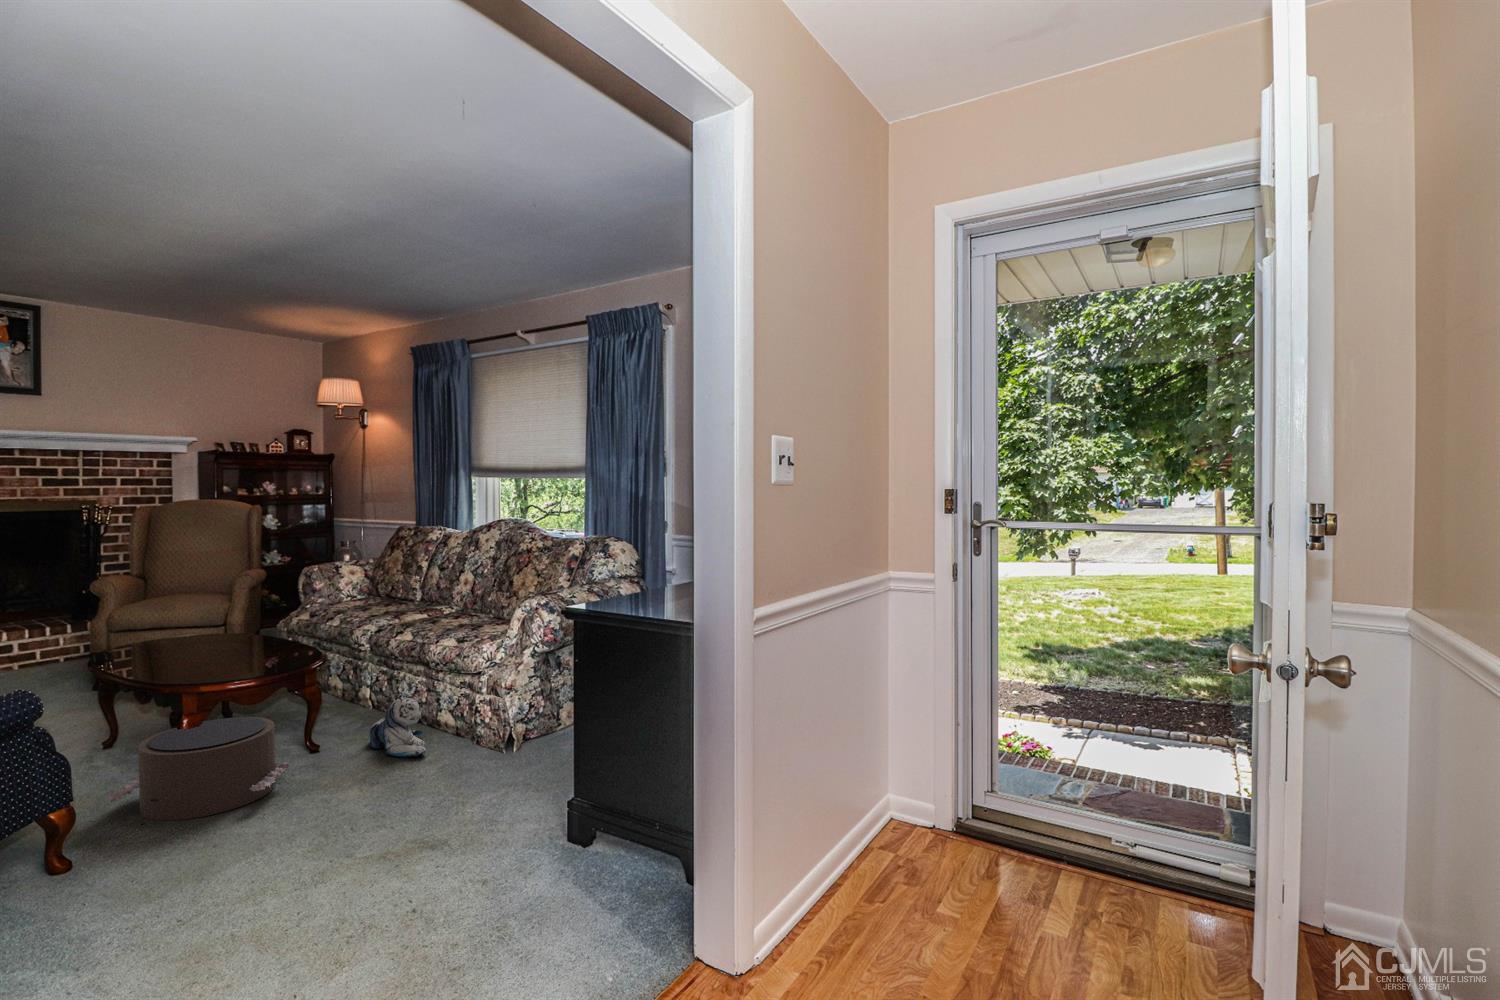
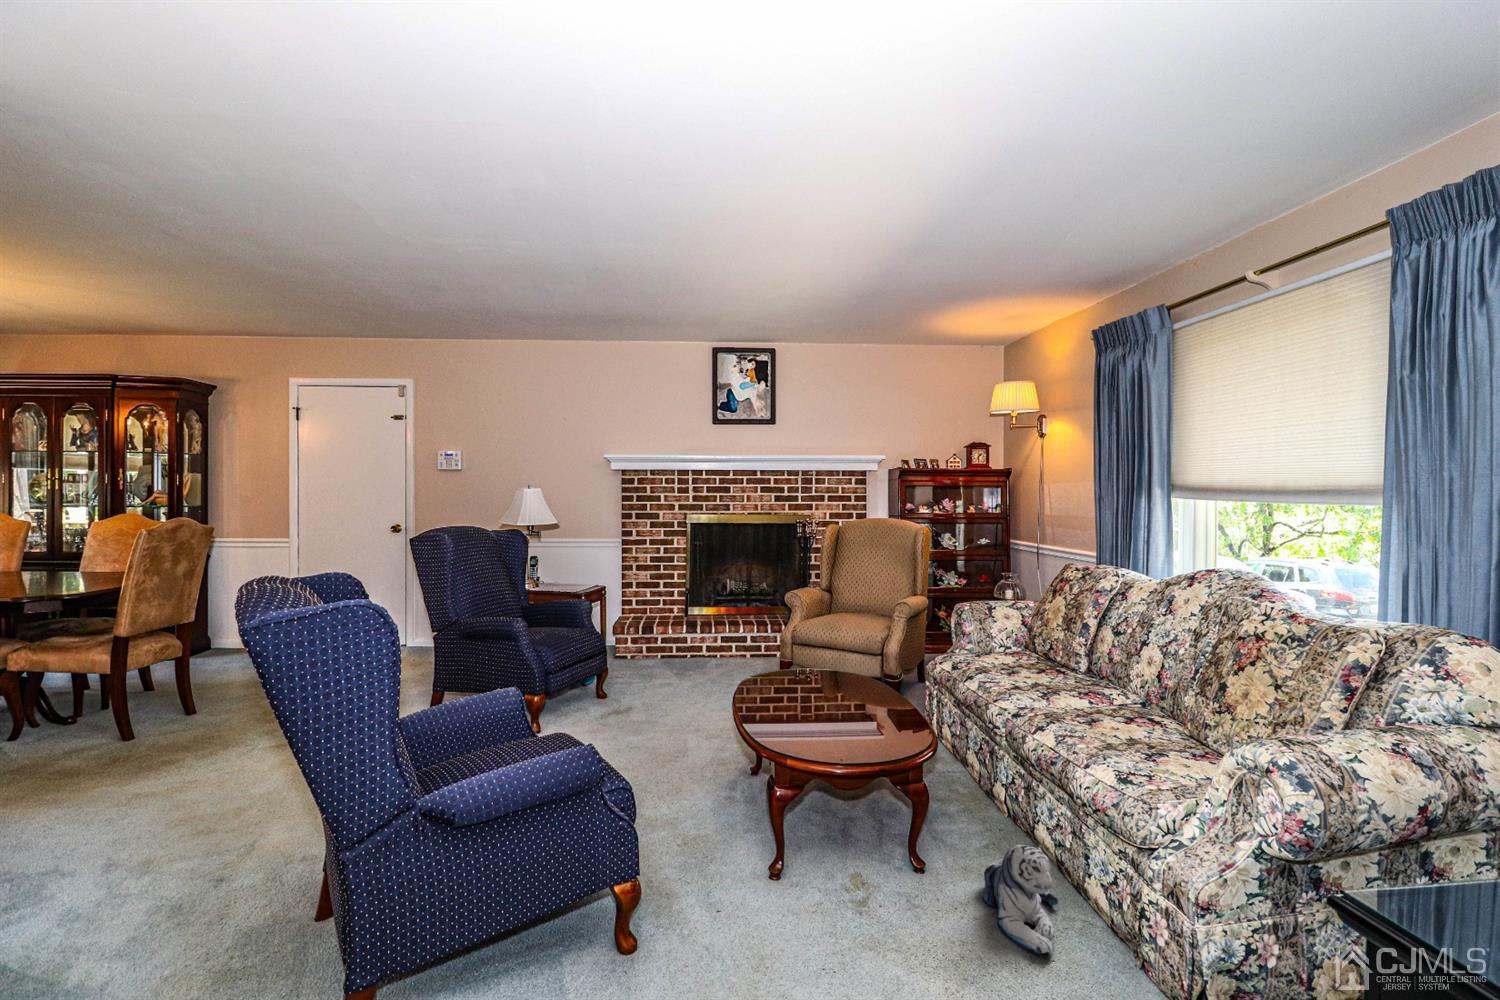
pouf: present [106,717,291,820] -> none [691,800,870,946]

